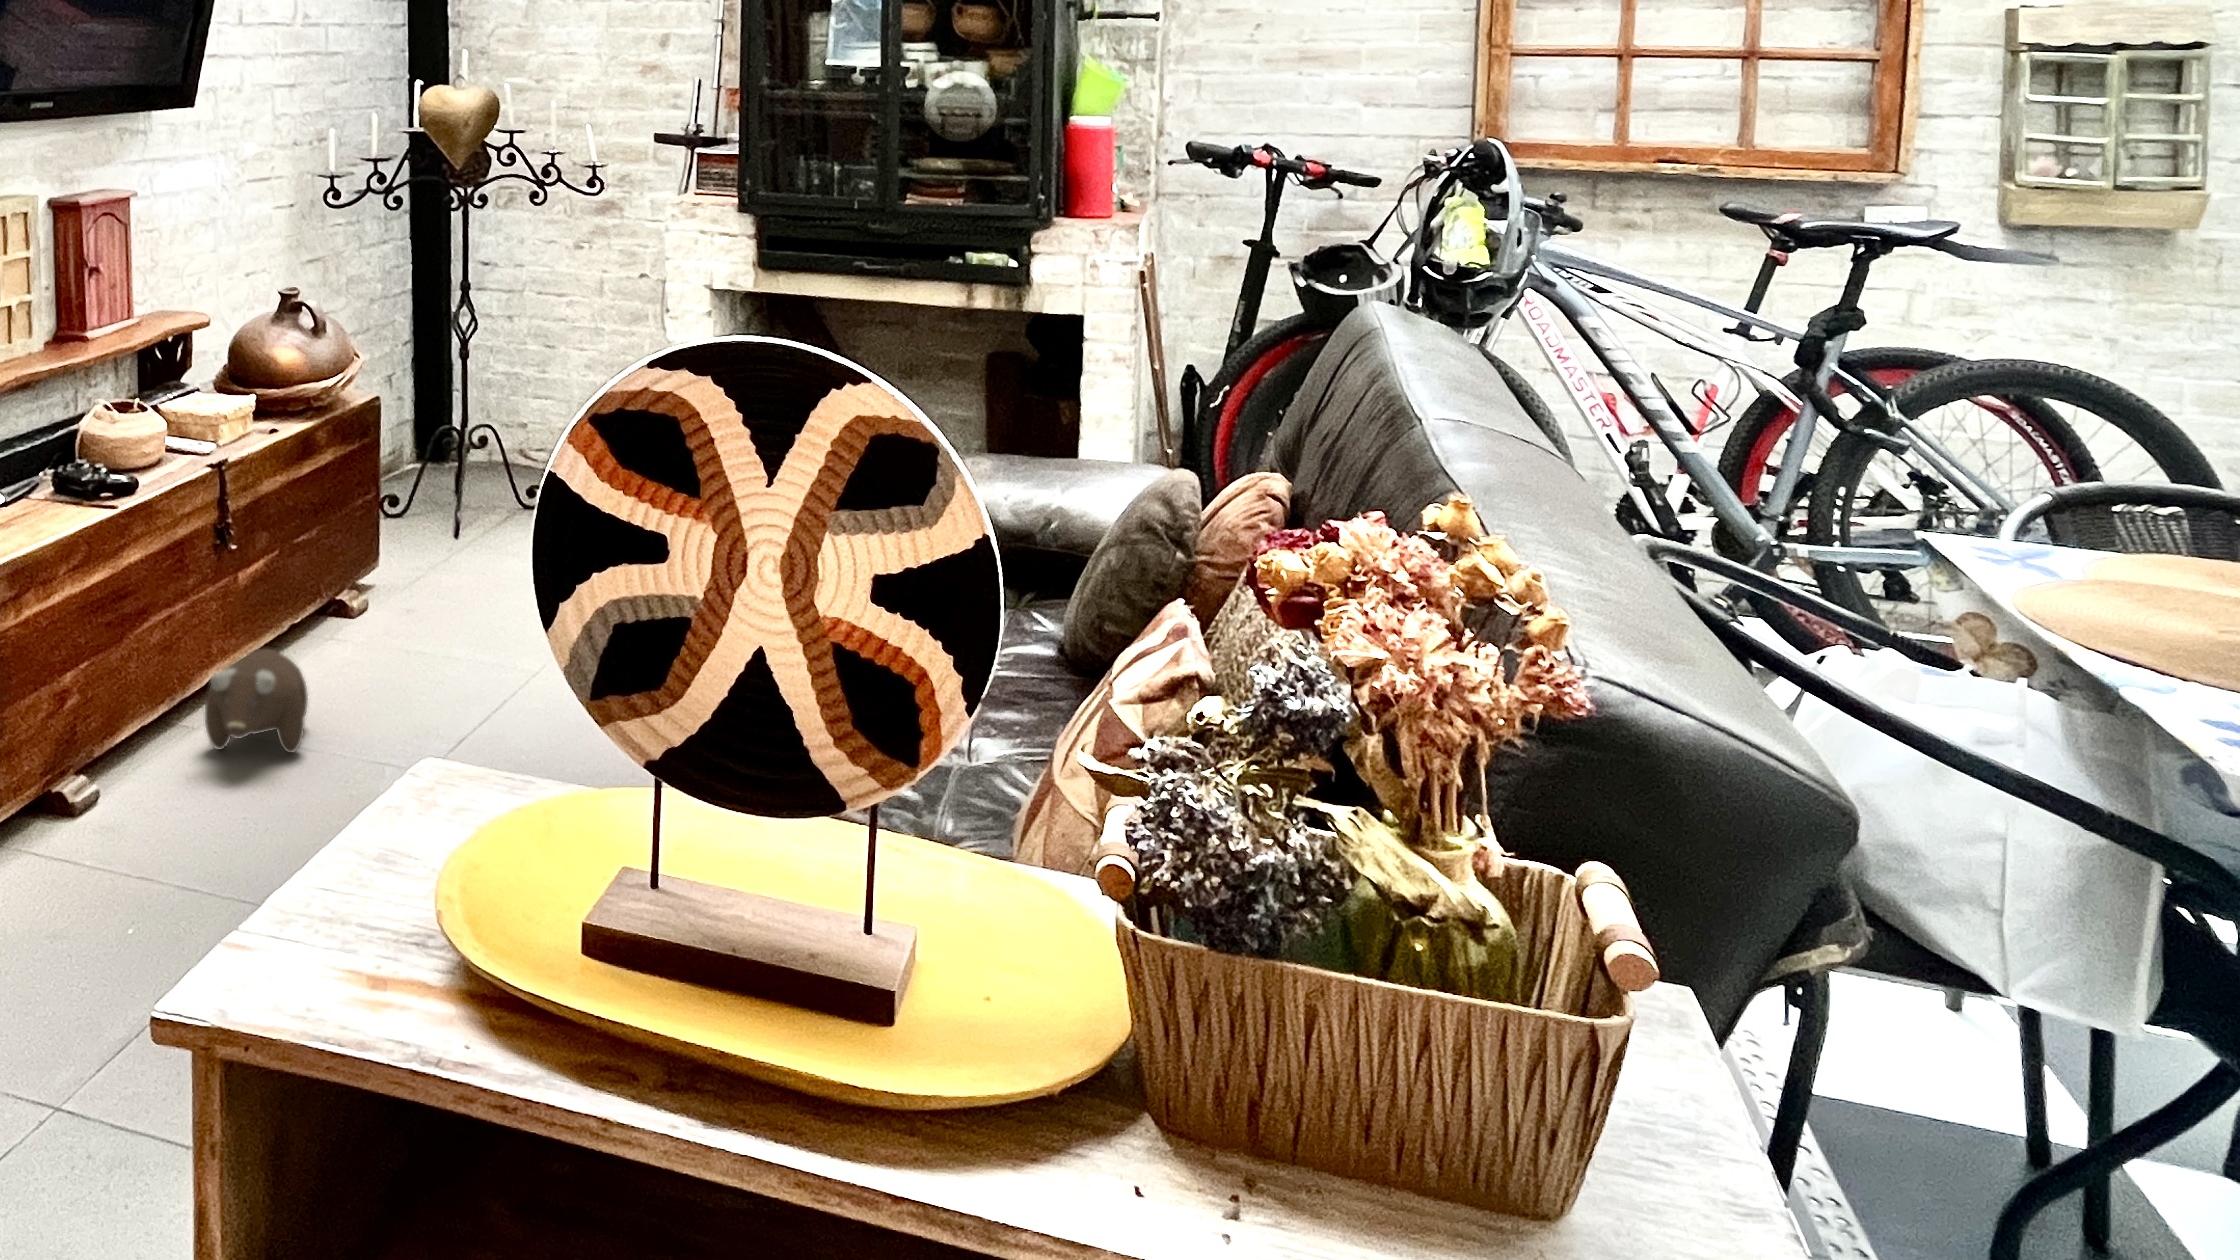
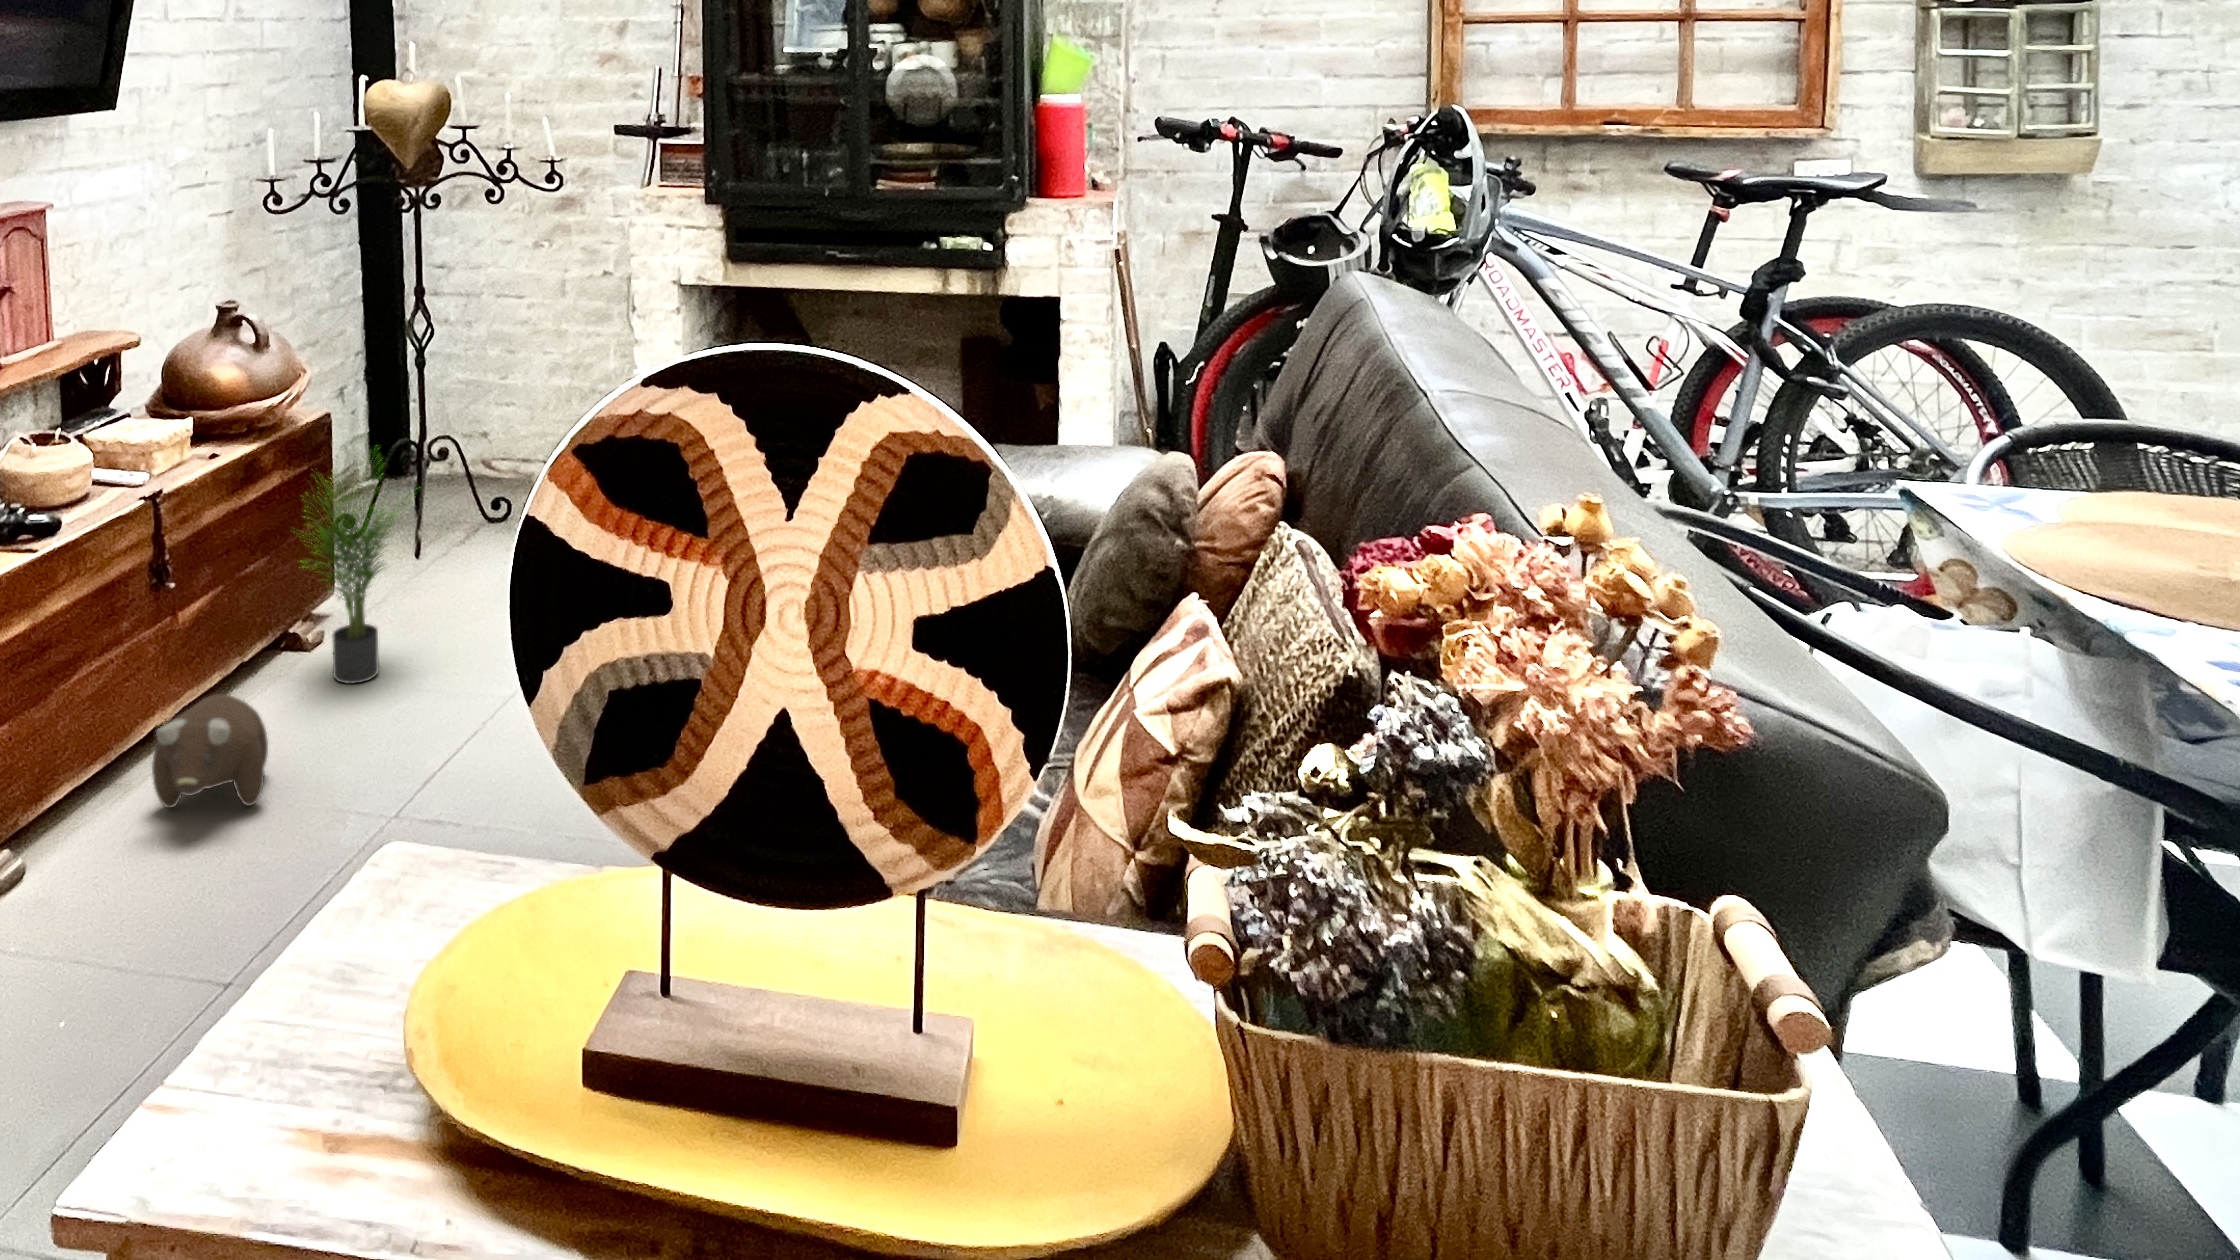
potted plant: none [328,428,453,651] -> present [297,449,405,683]

